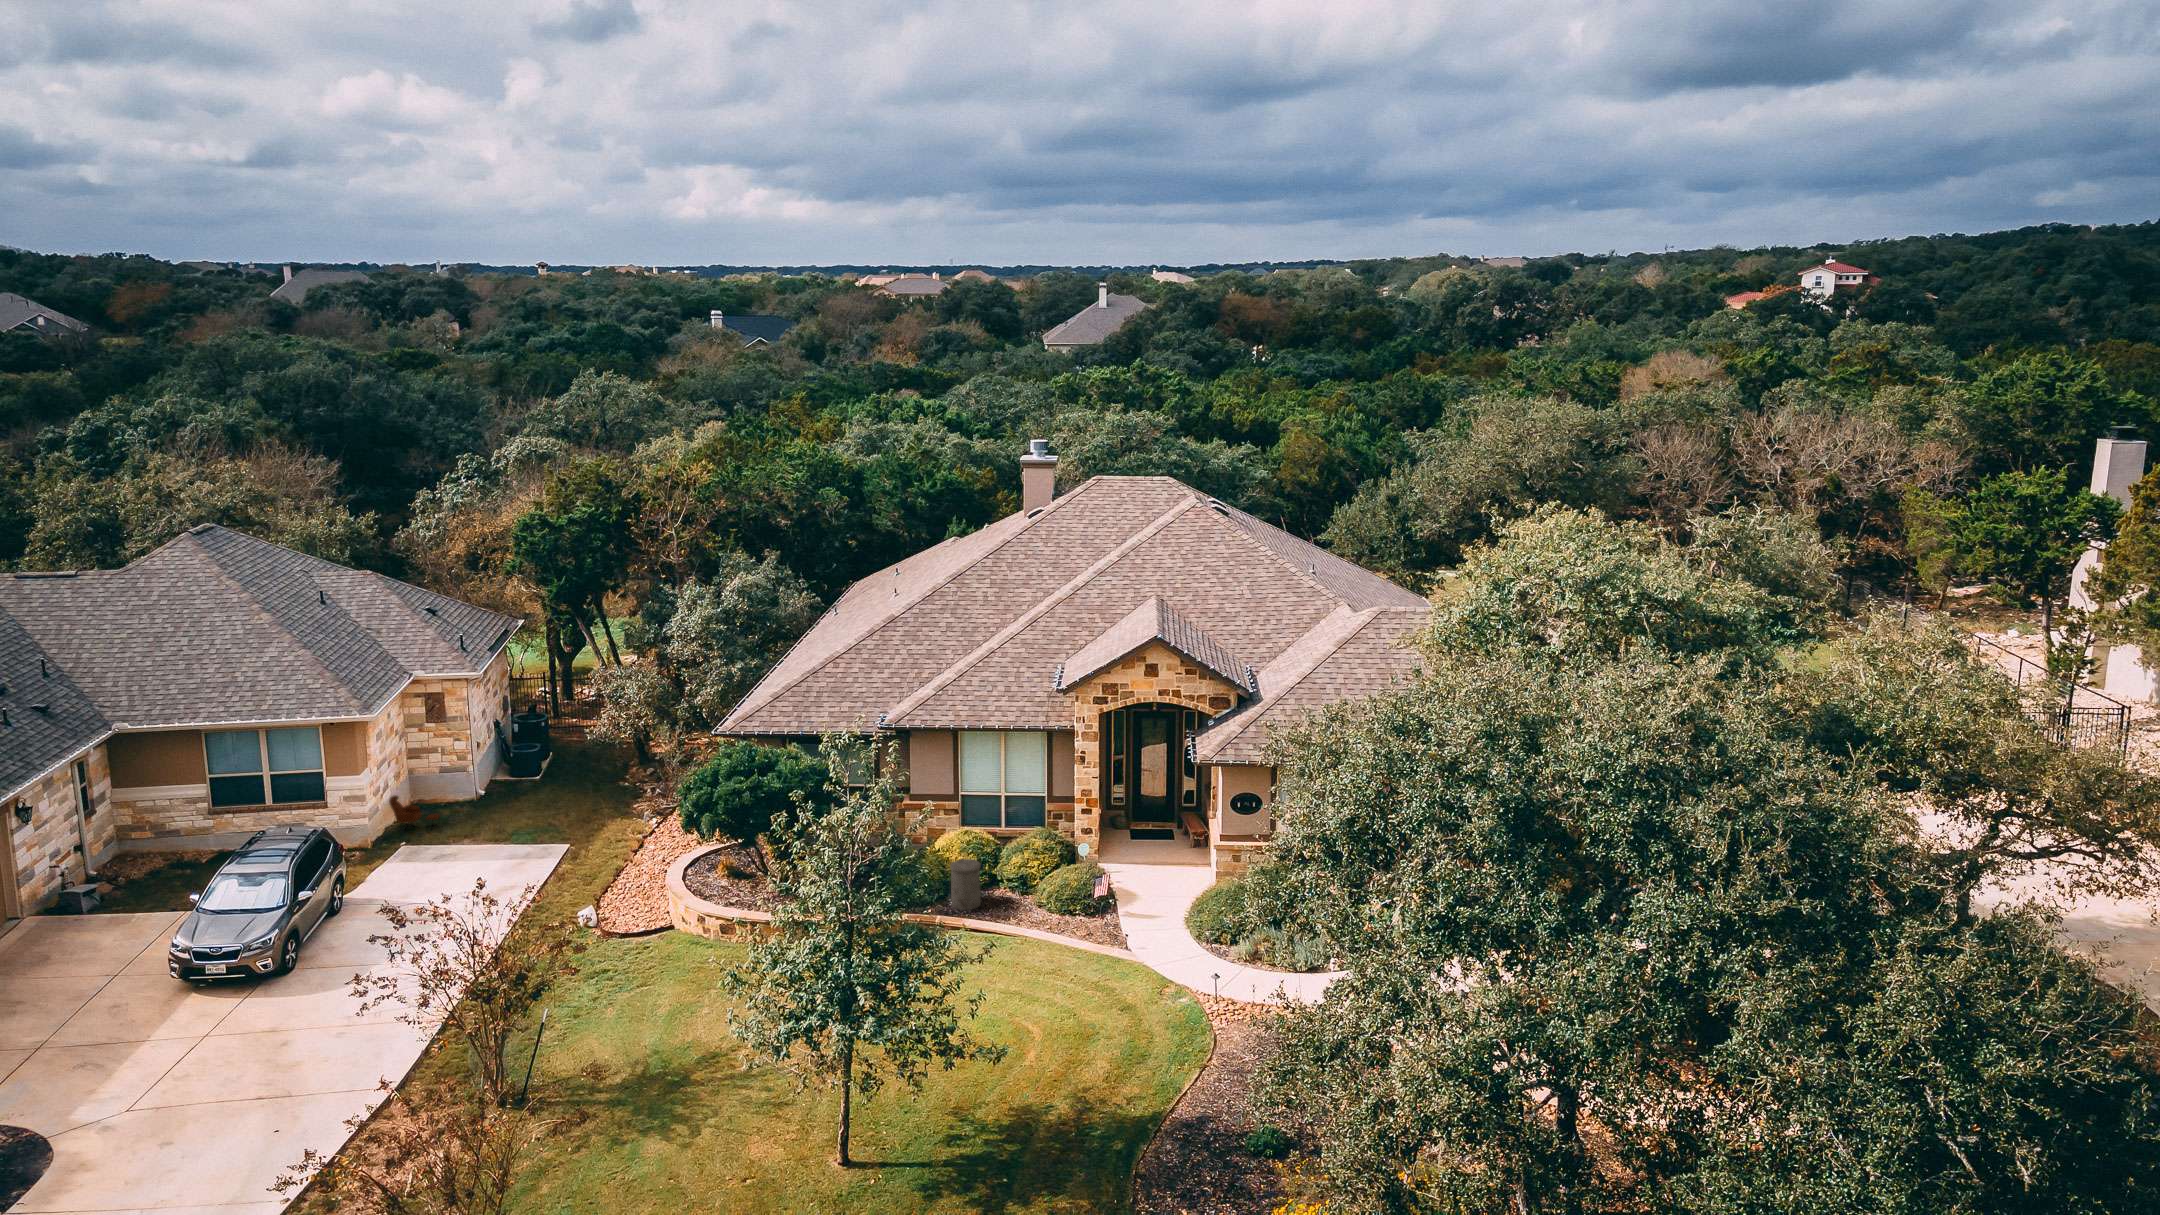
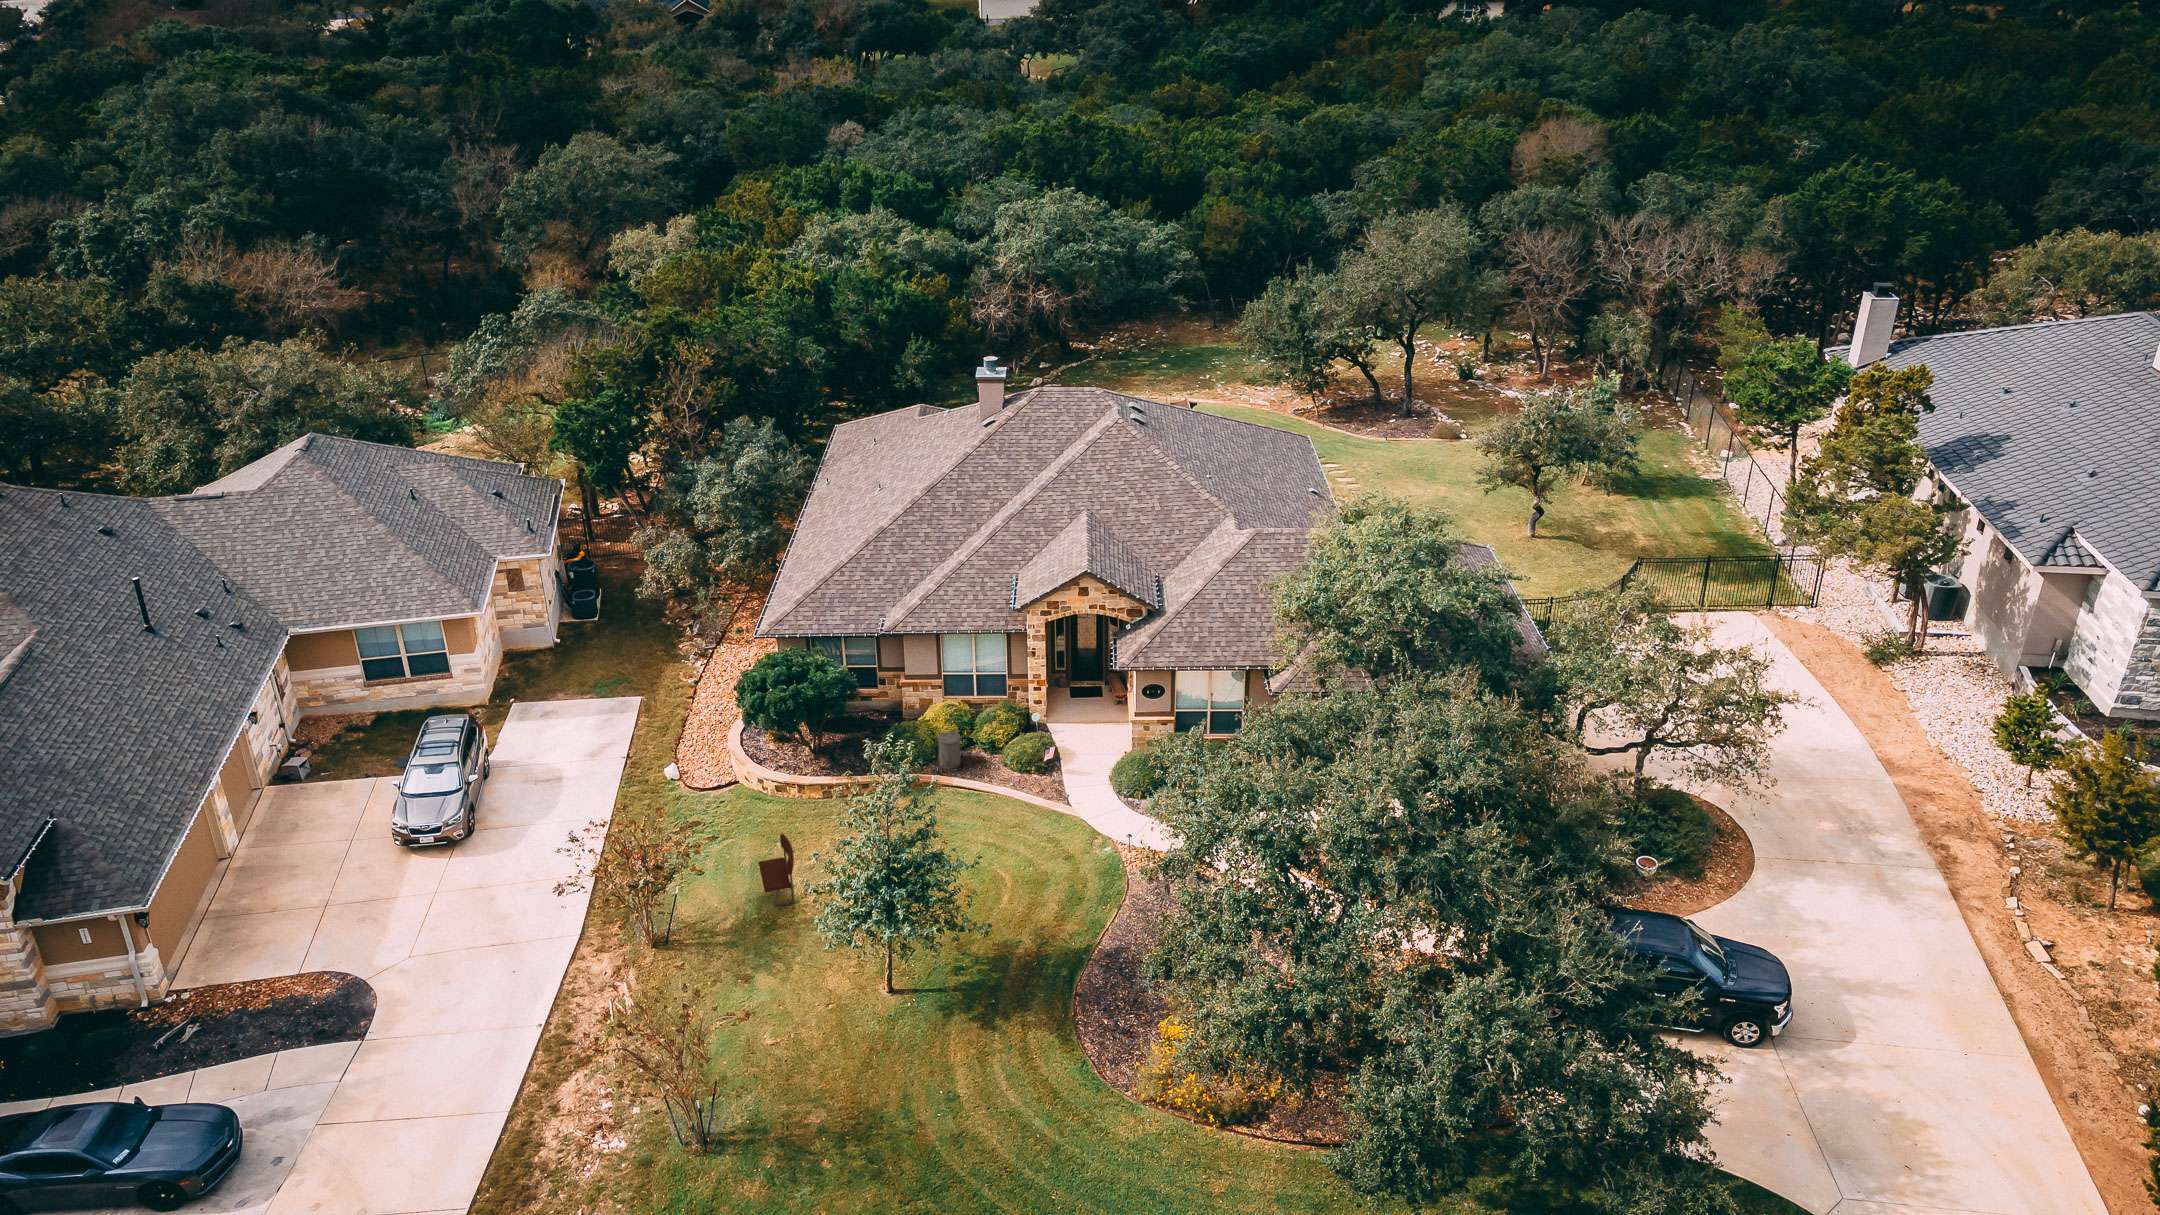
lounge chair: present [389,795,440,827] -> none [497,660,540,689]
bench: none [672,952,721,1058] -> present [759,834,795,906]

